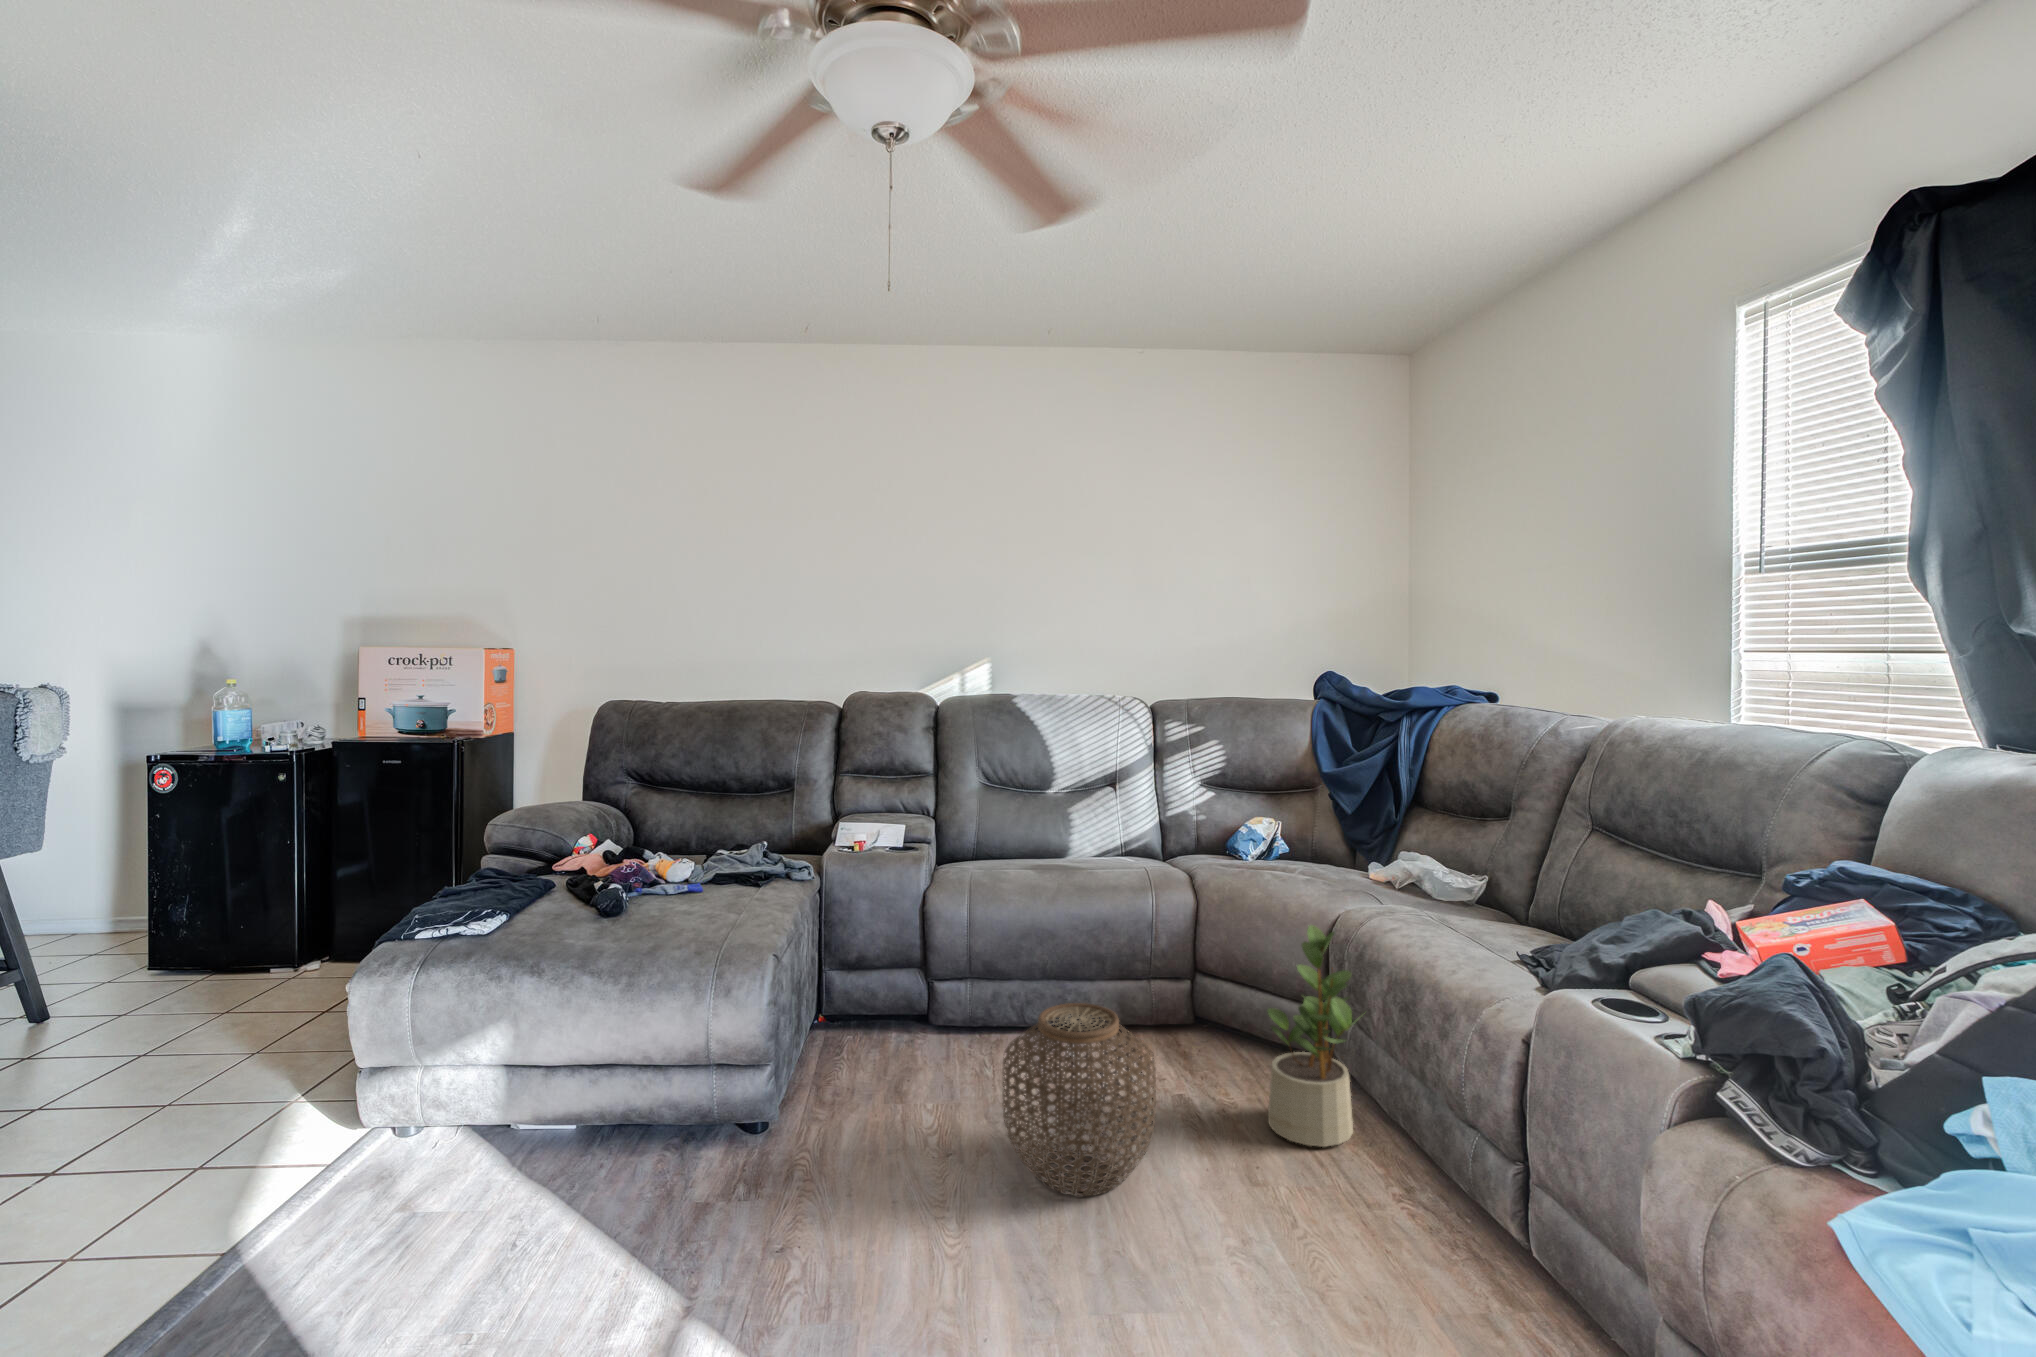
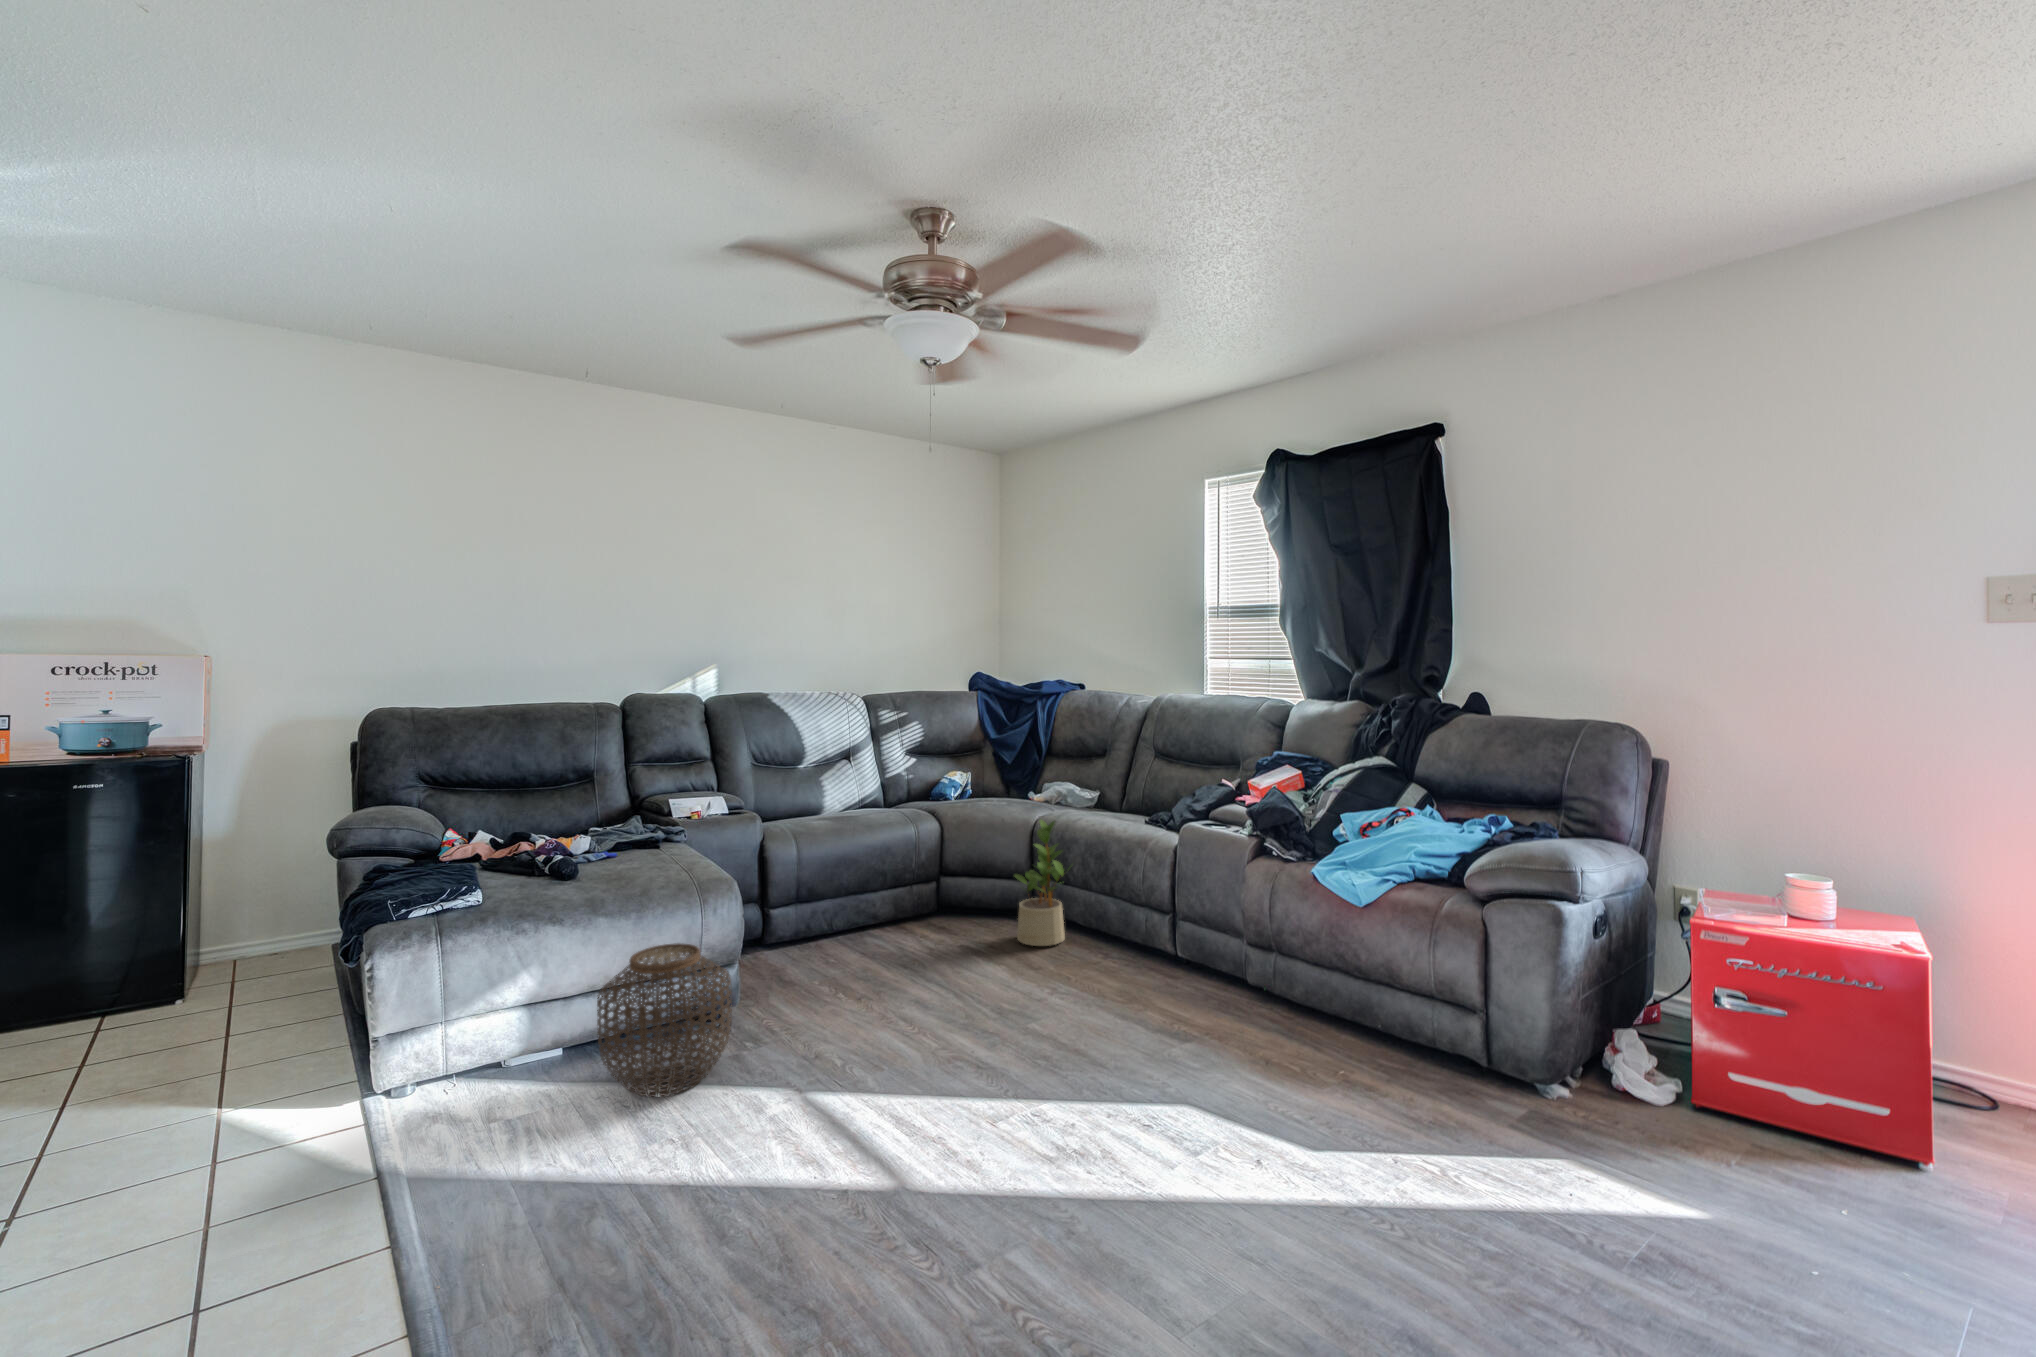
woven basket: present [1003,1003,1156,1196] -> present [597,943,732,1097]

